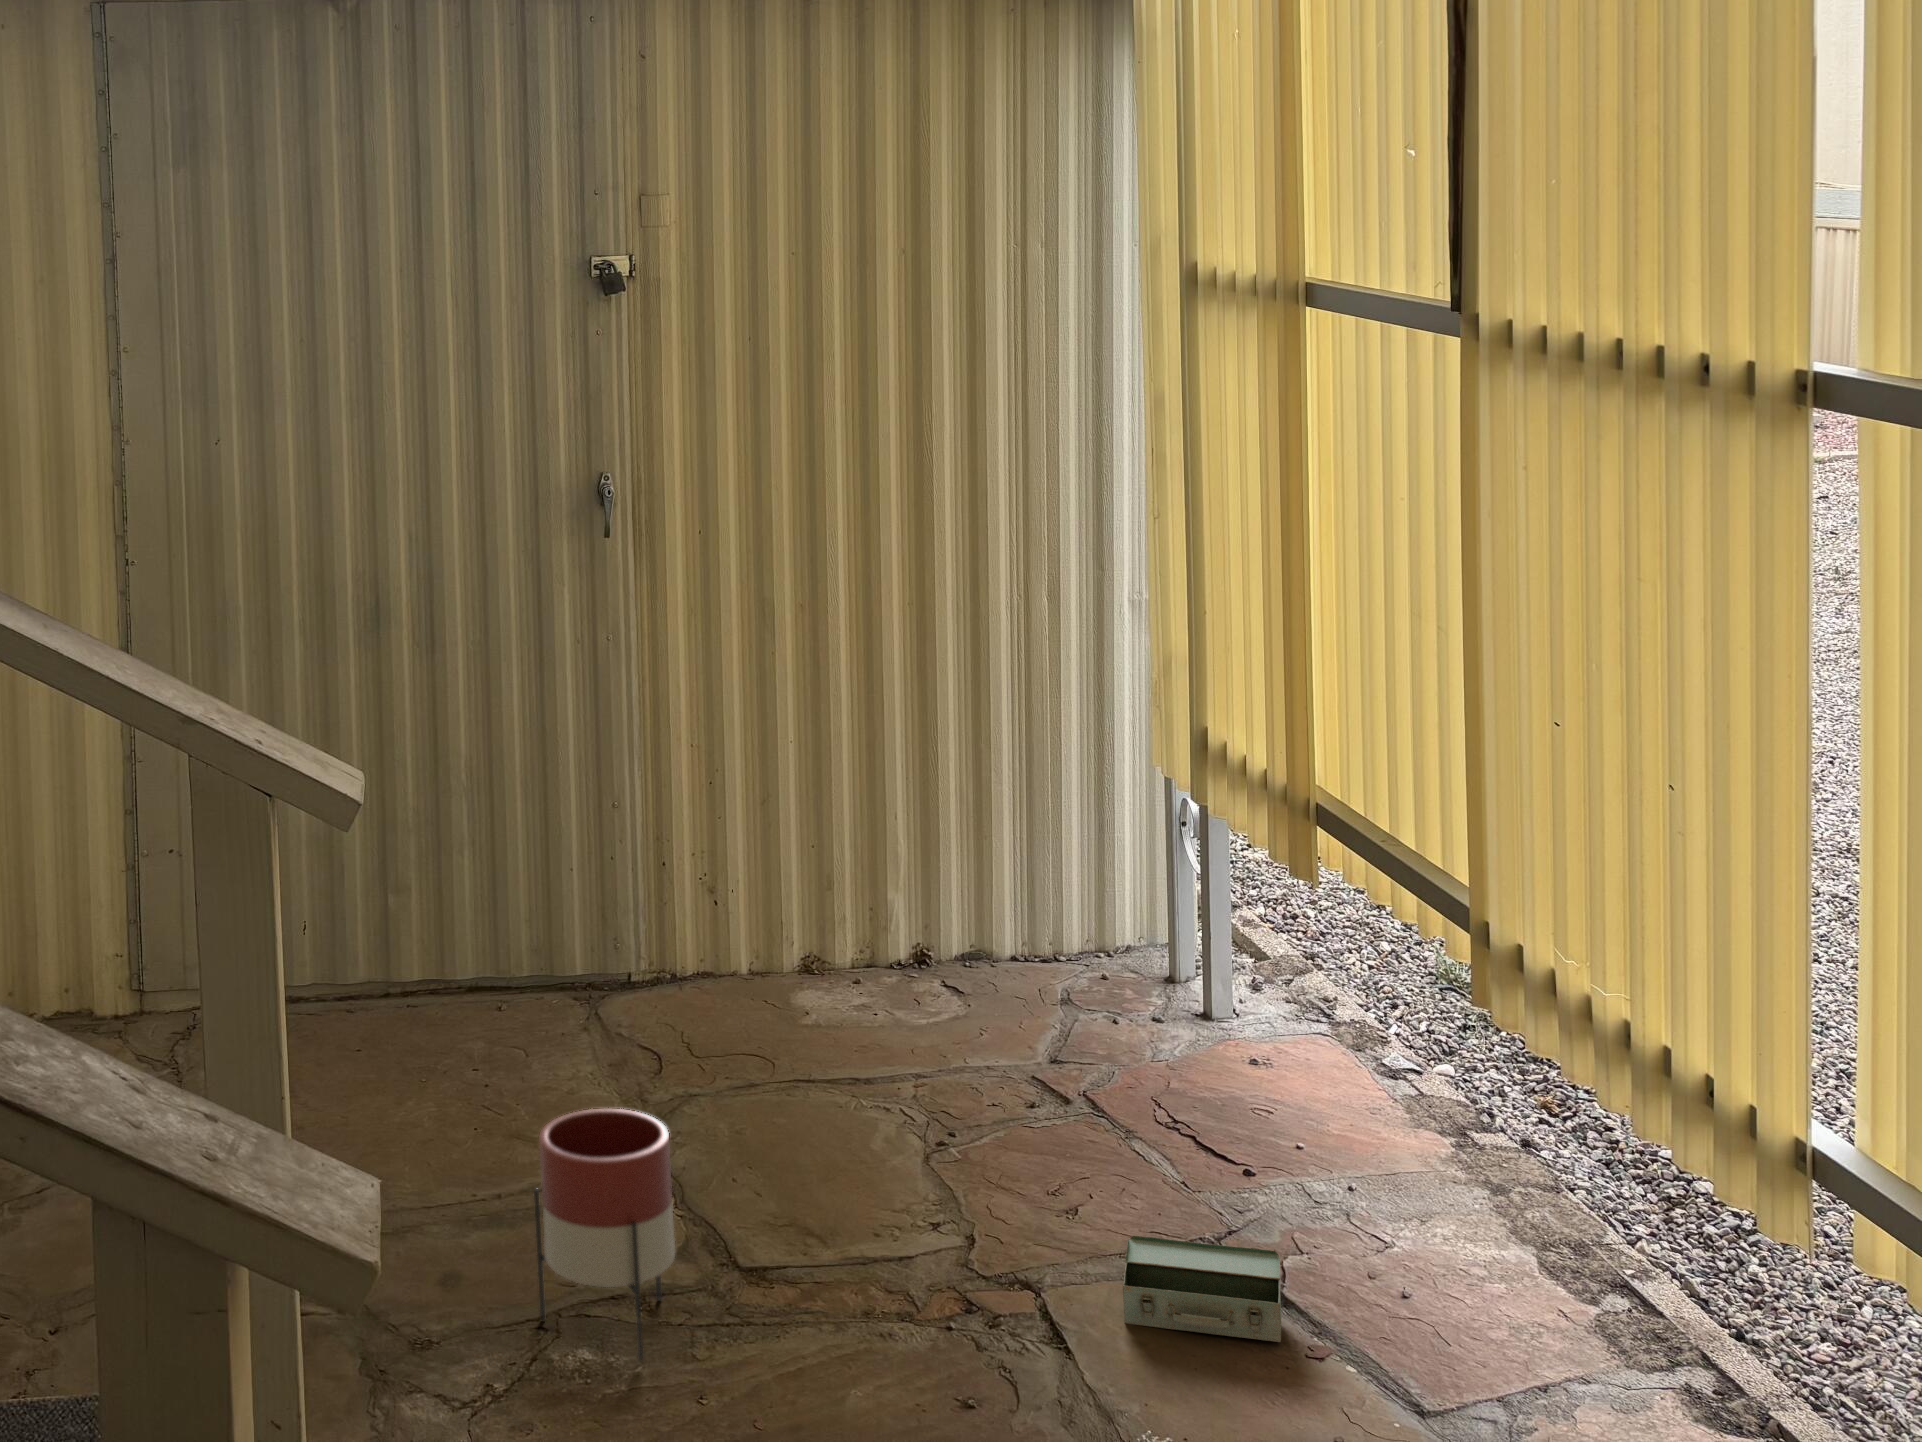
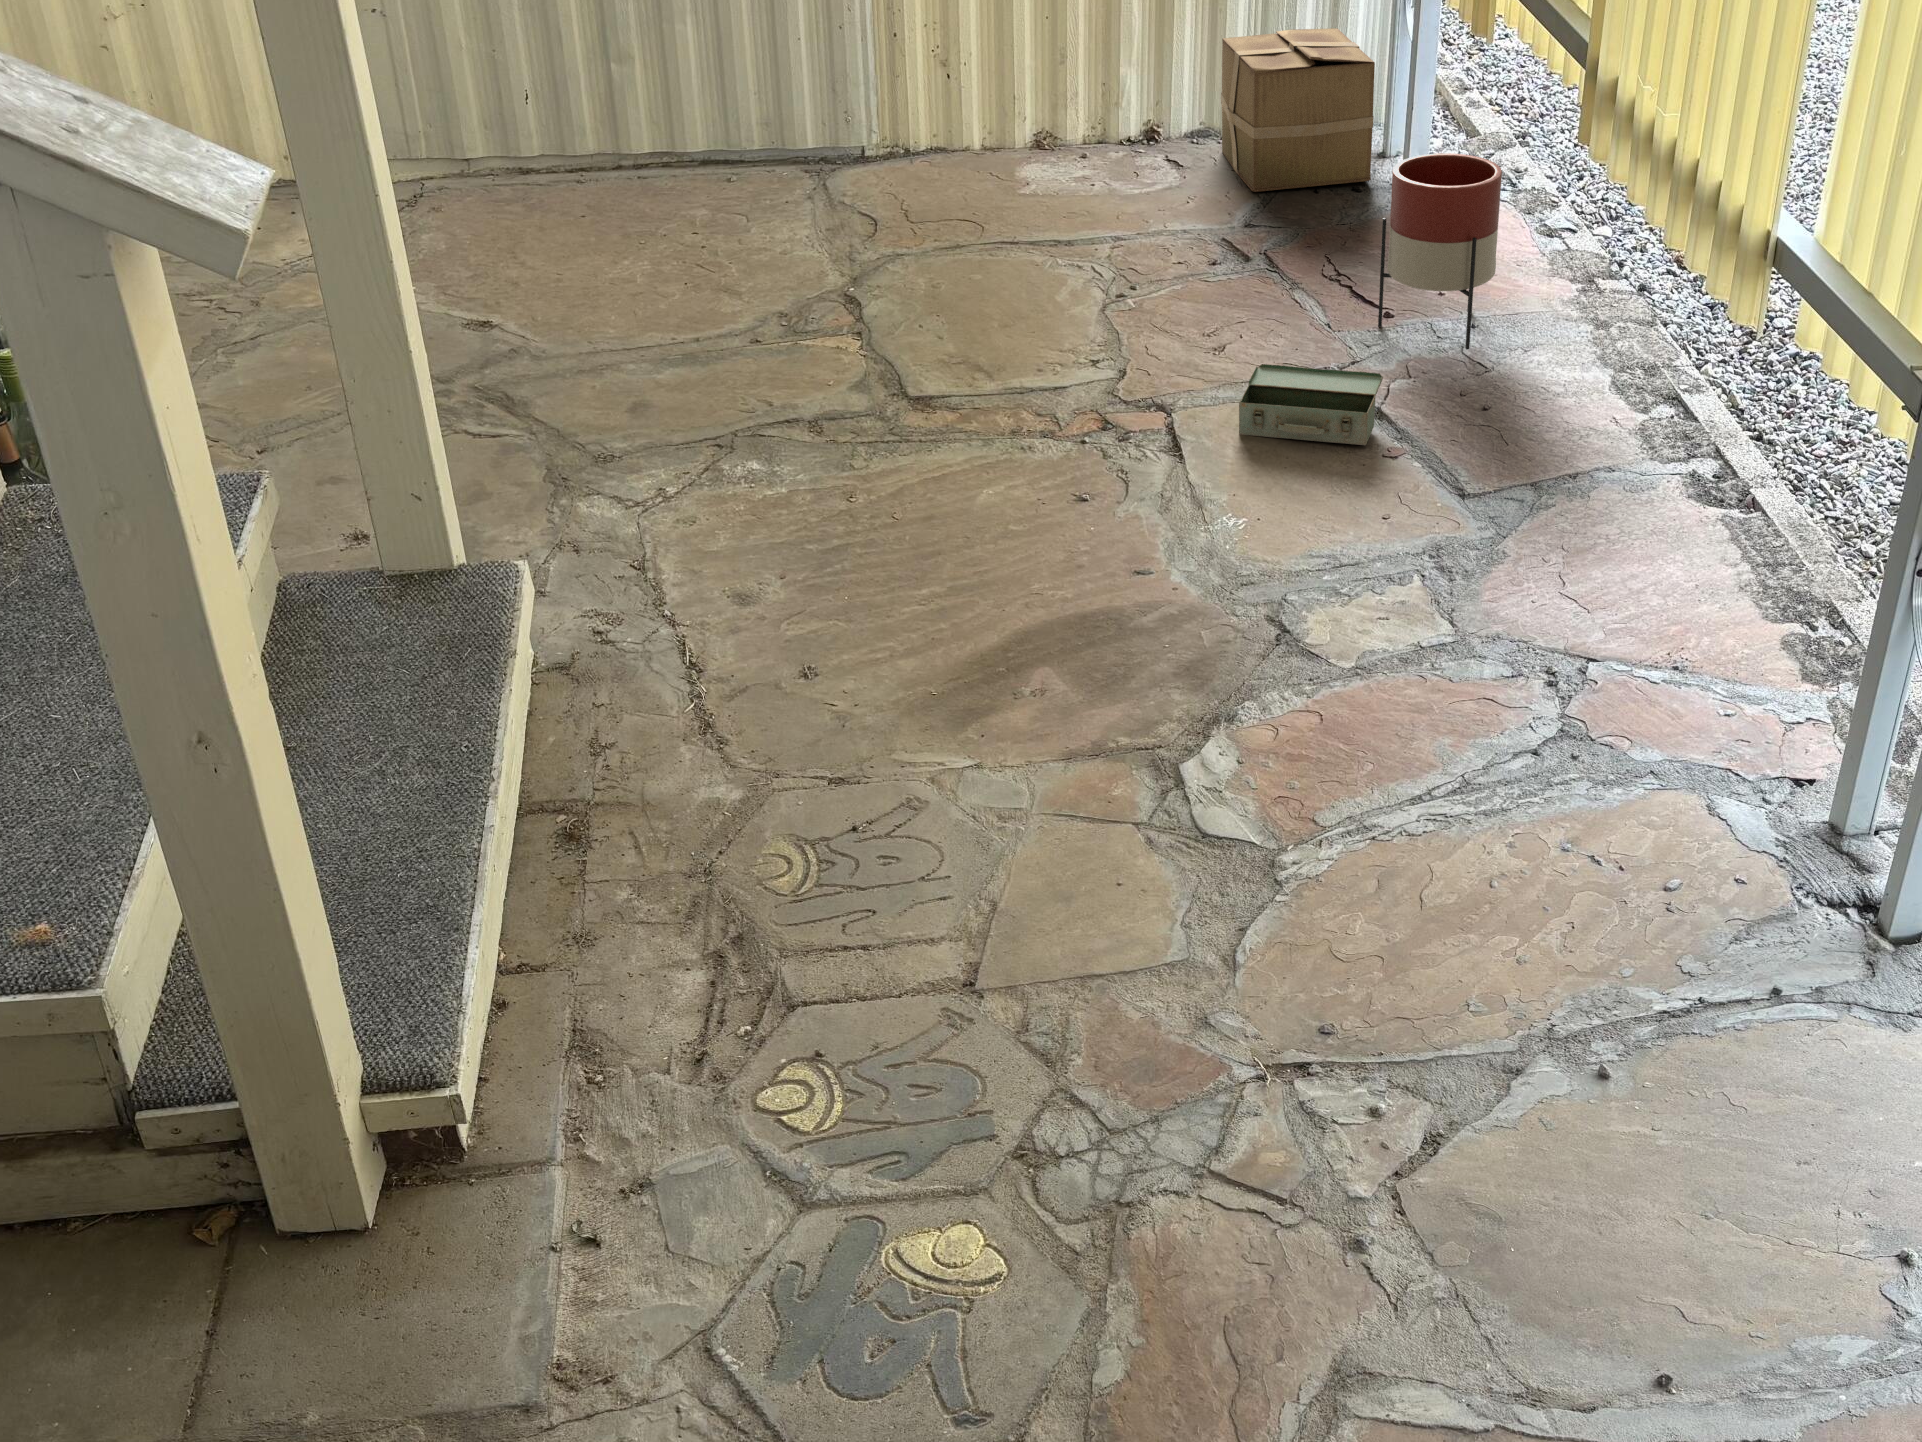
cardboard box: none [997,855,1172,1023] -> present [1221,28,1375,192]
planter: present [534,1109,675,1361] -> present [1378,153,1502,349]

